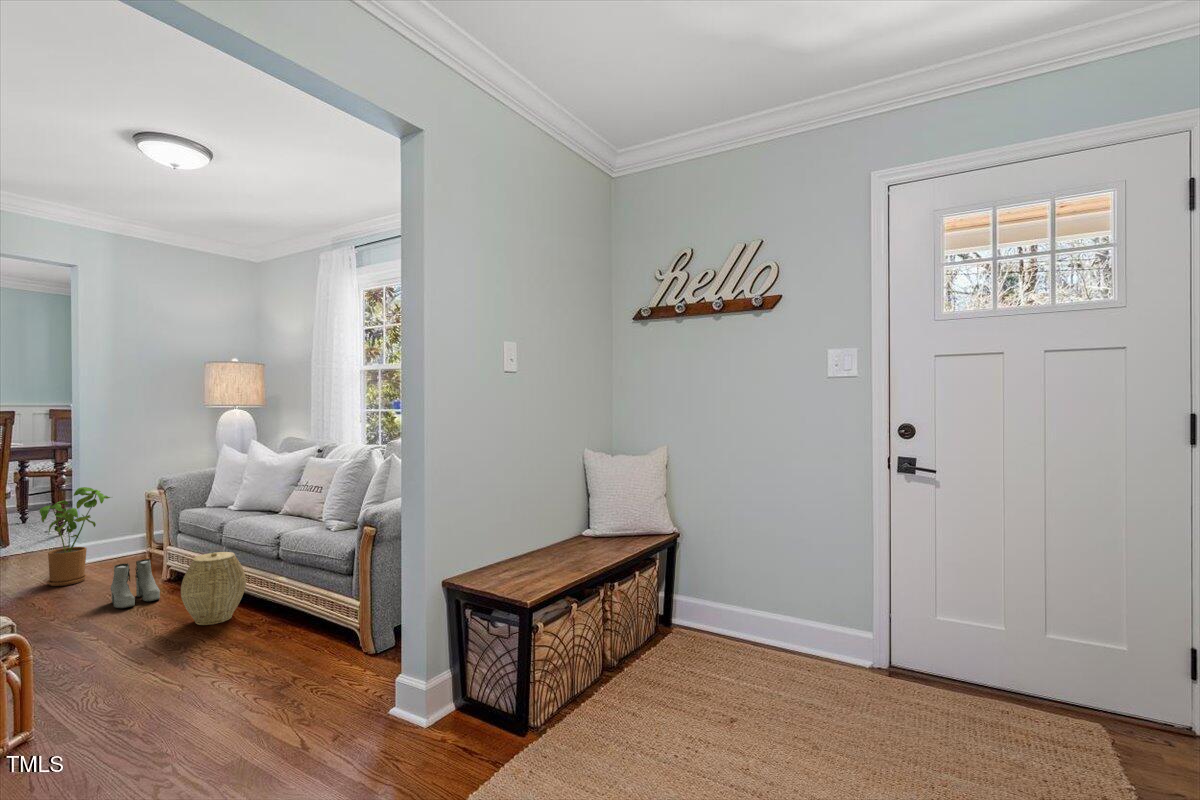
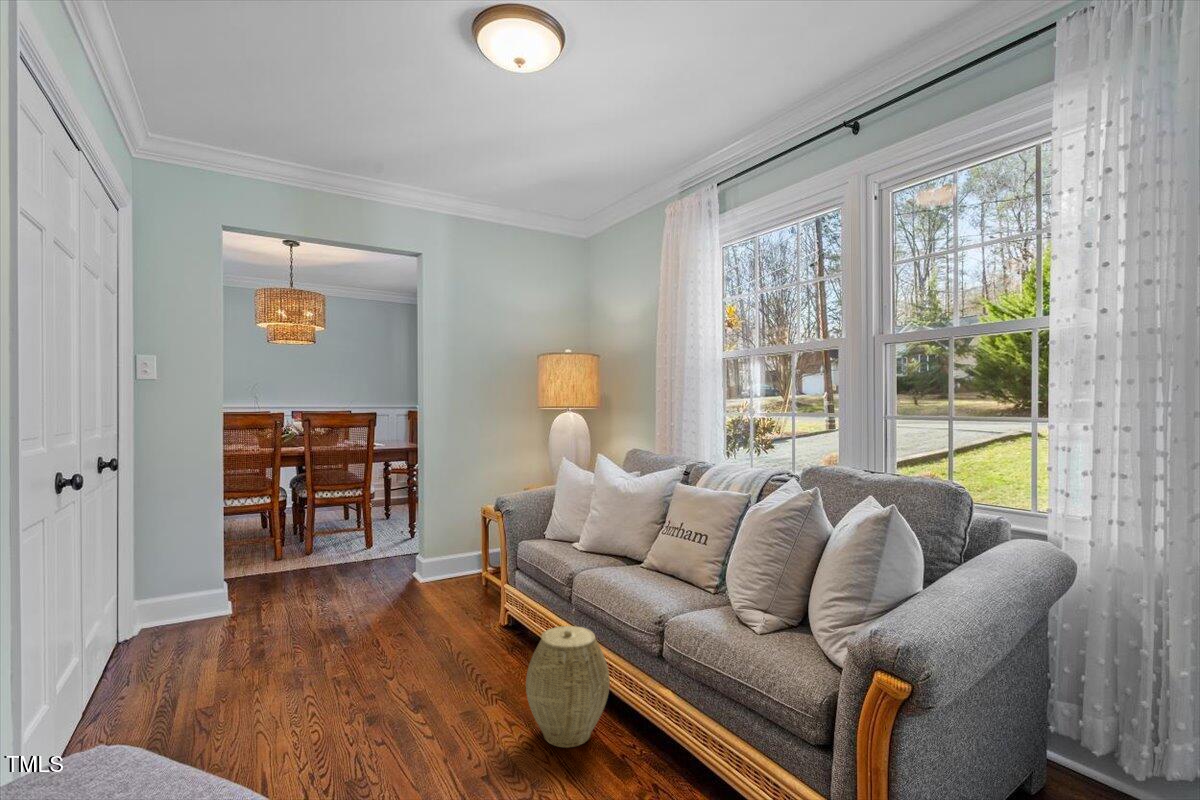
house plant: present [40,487,110,586] -> none [386,500,452,614]
boots: present [111,559,160,608] -> none [446,605,497,675]

